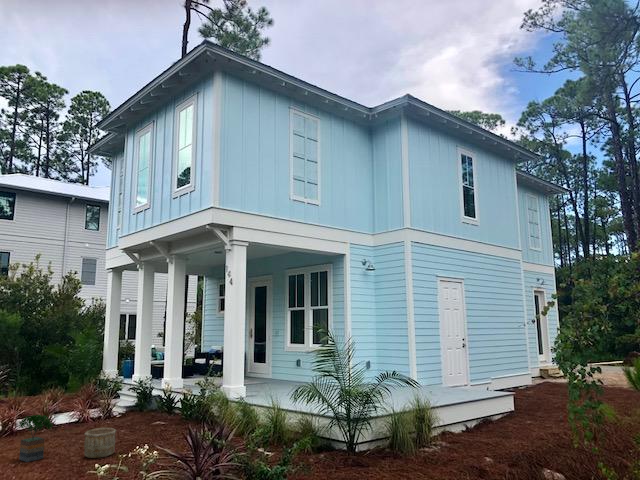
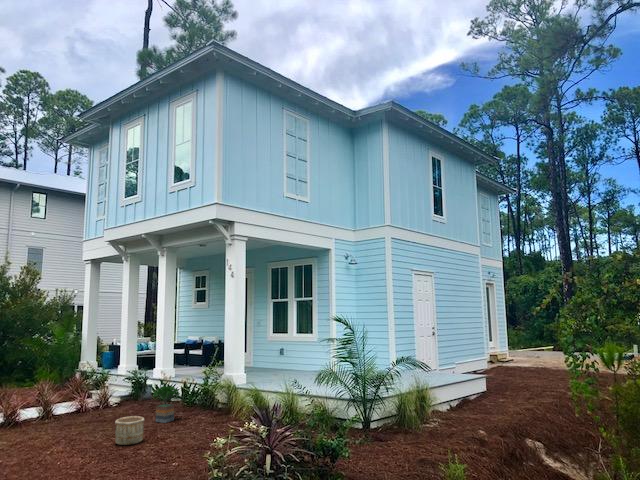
potted tree: present [19,415,52,462] -> present [154,386,180,423]

